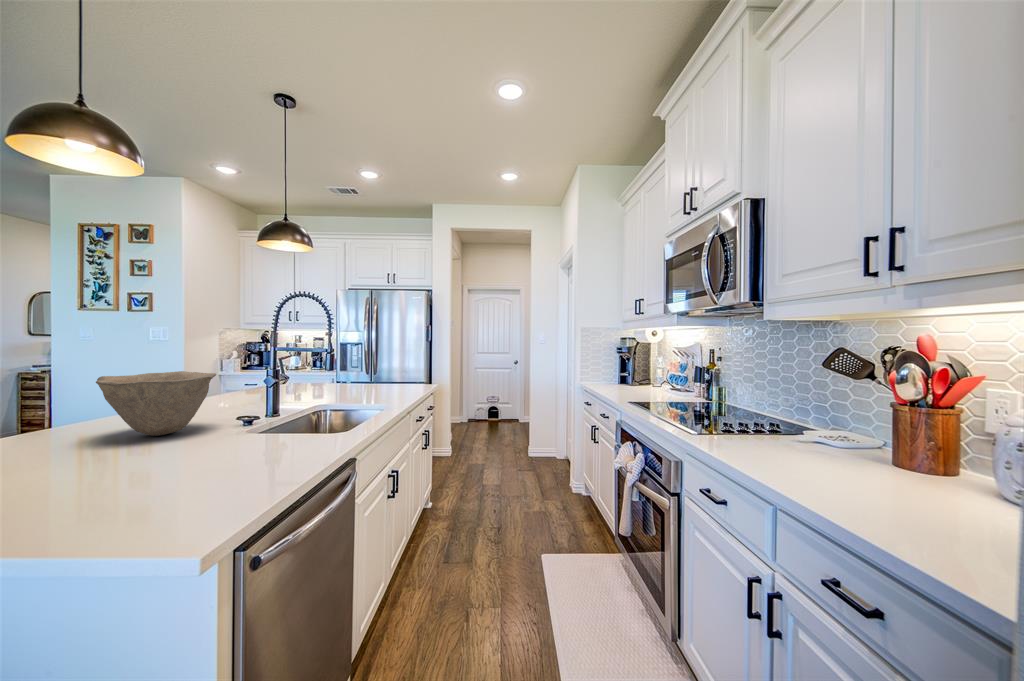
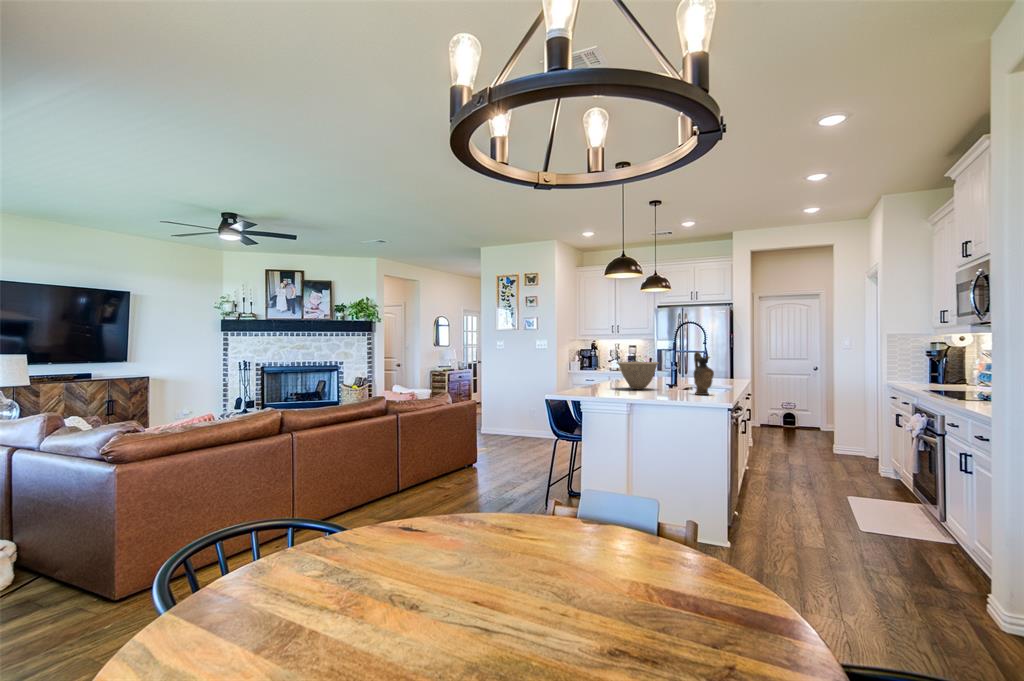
ceramic pitcher: none [240,354,290,458] -> present [694,351,714,395]

